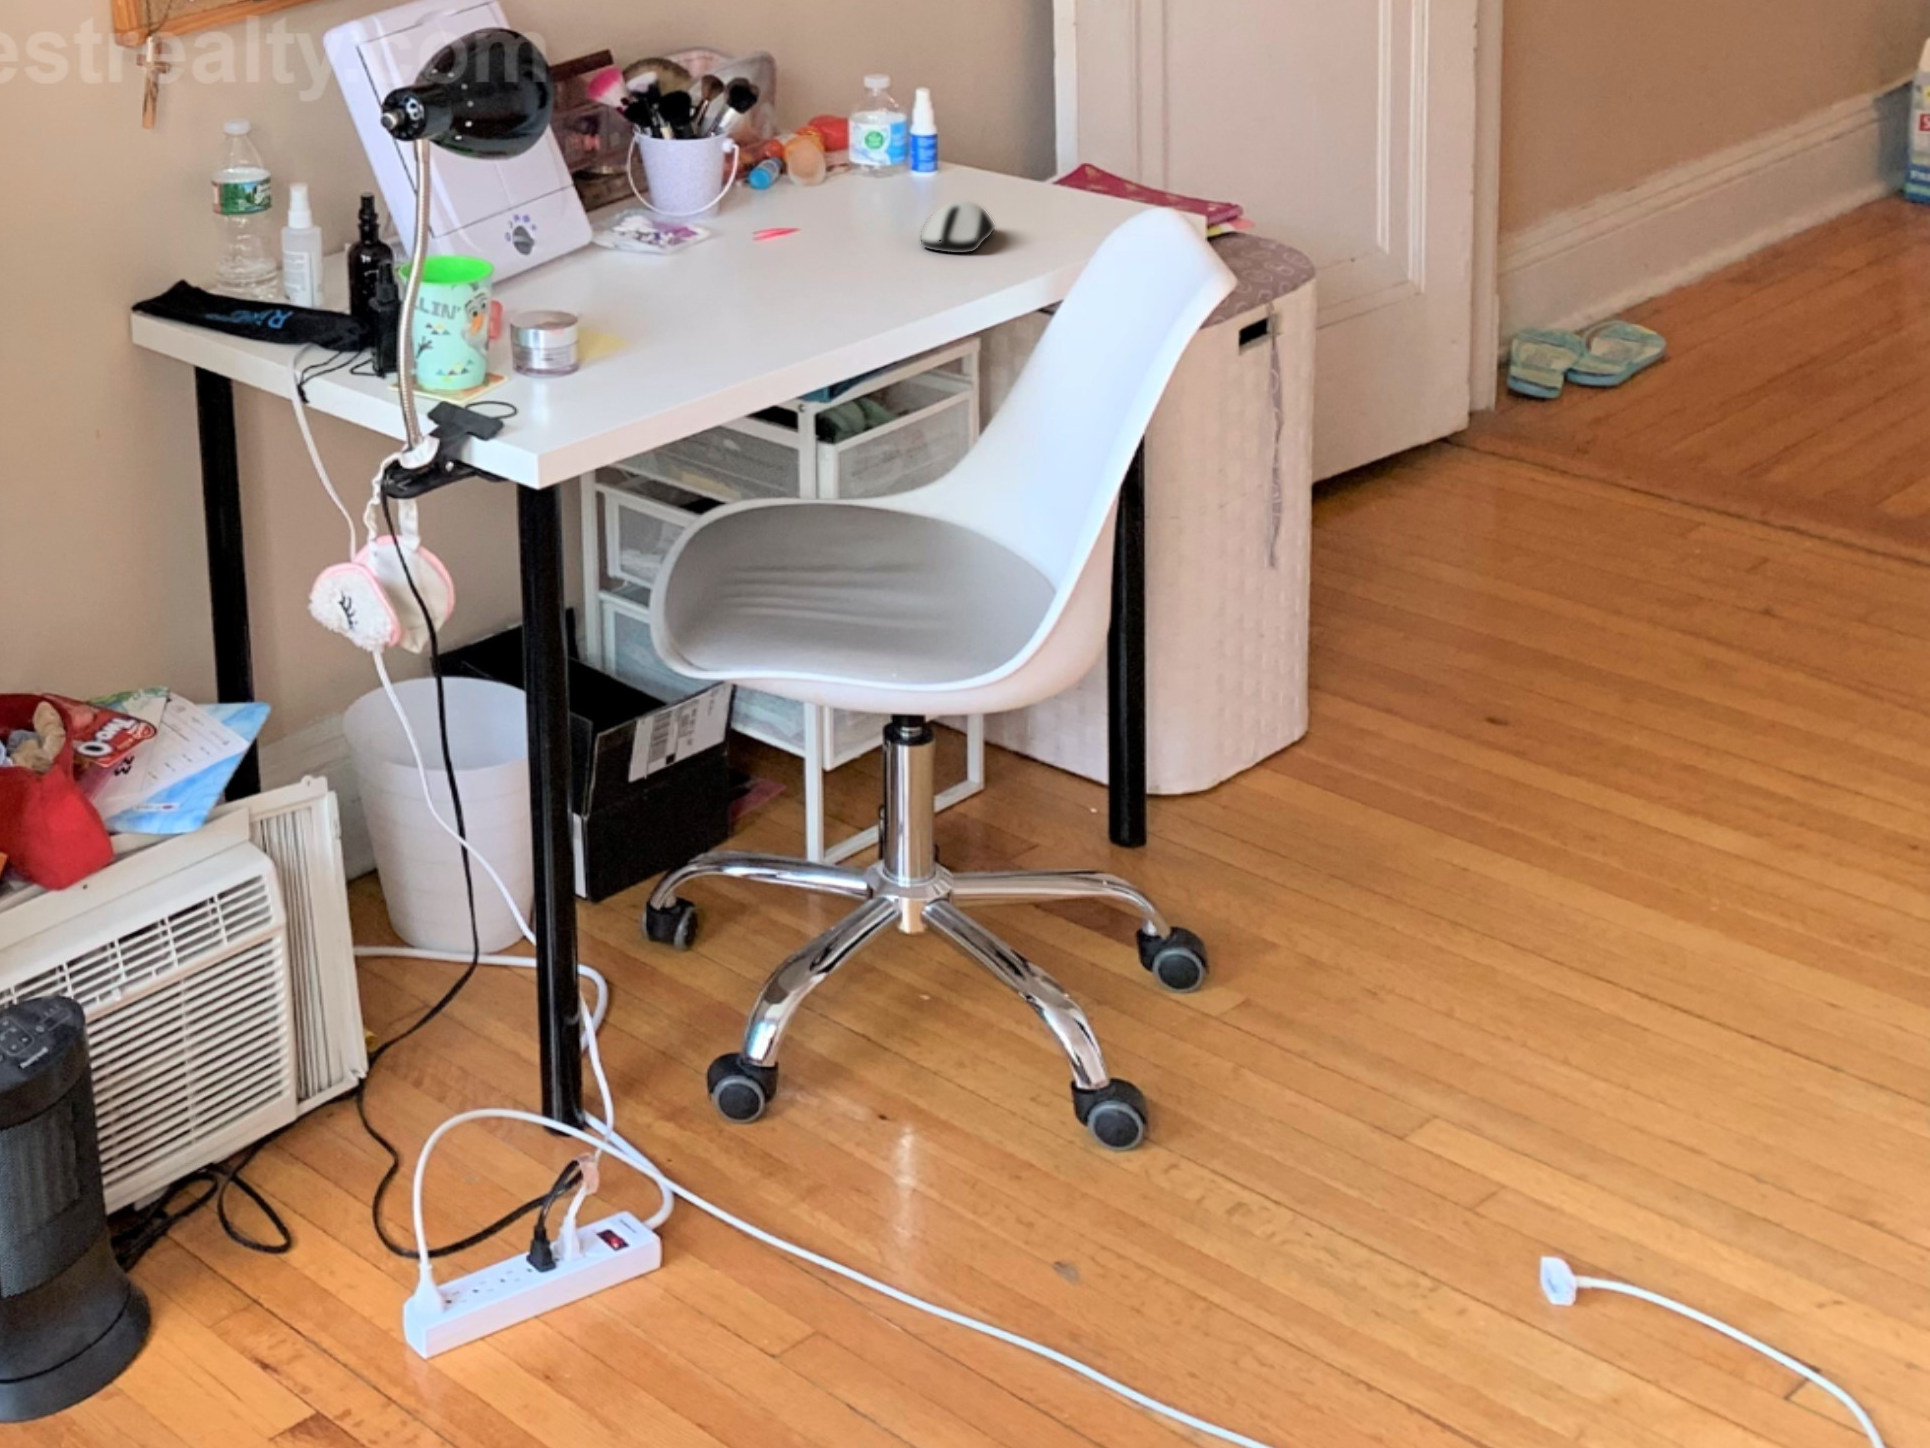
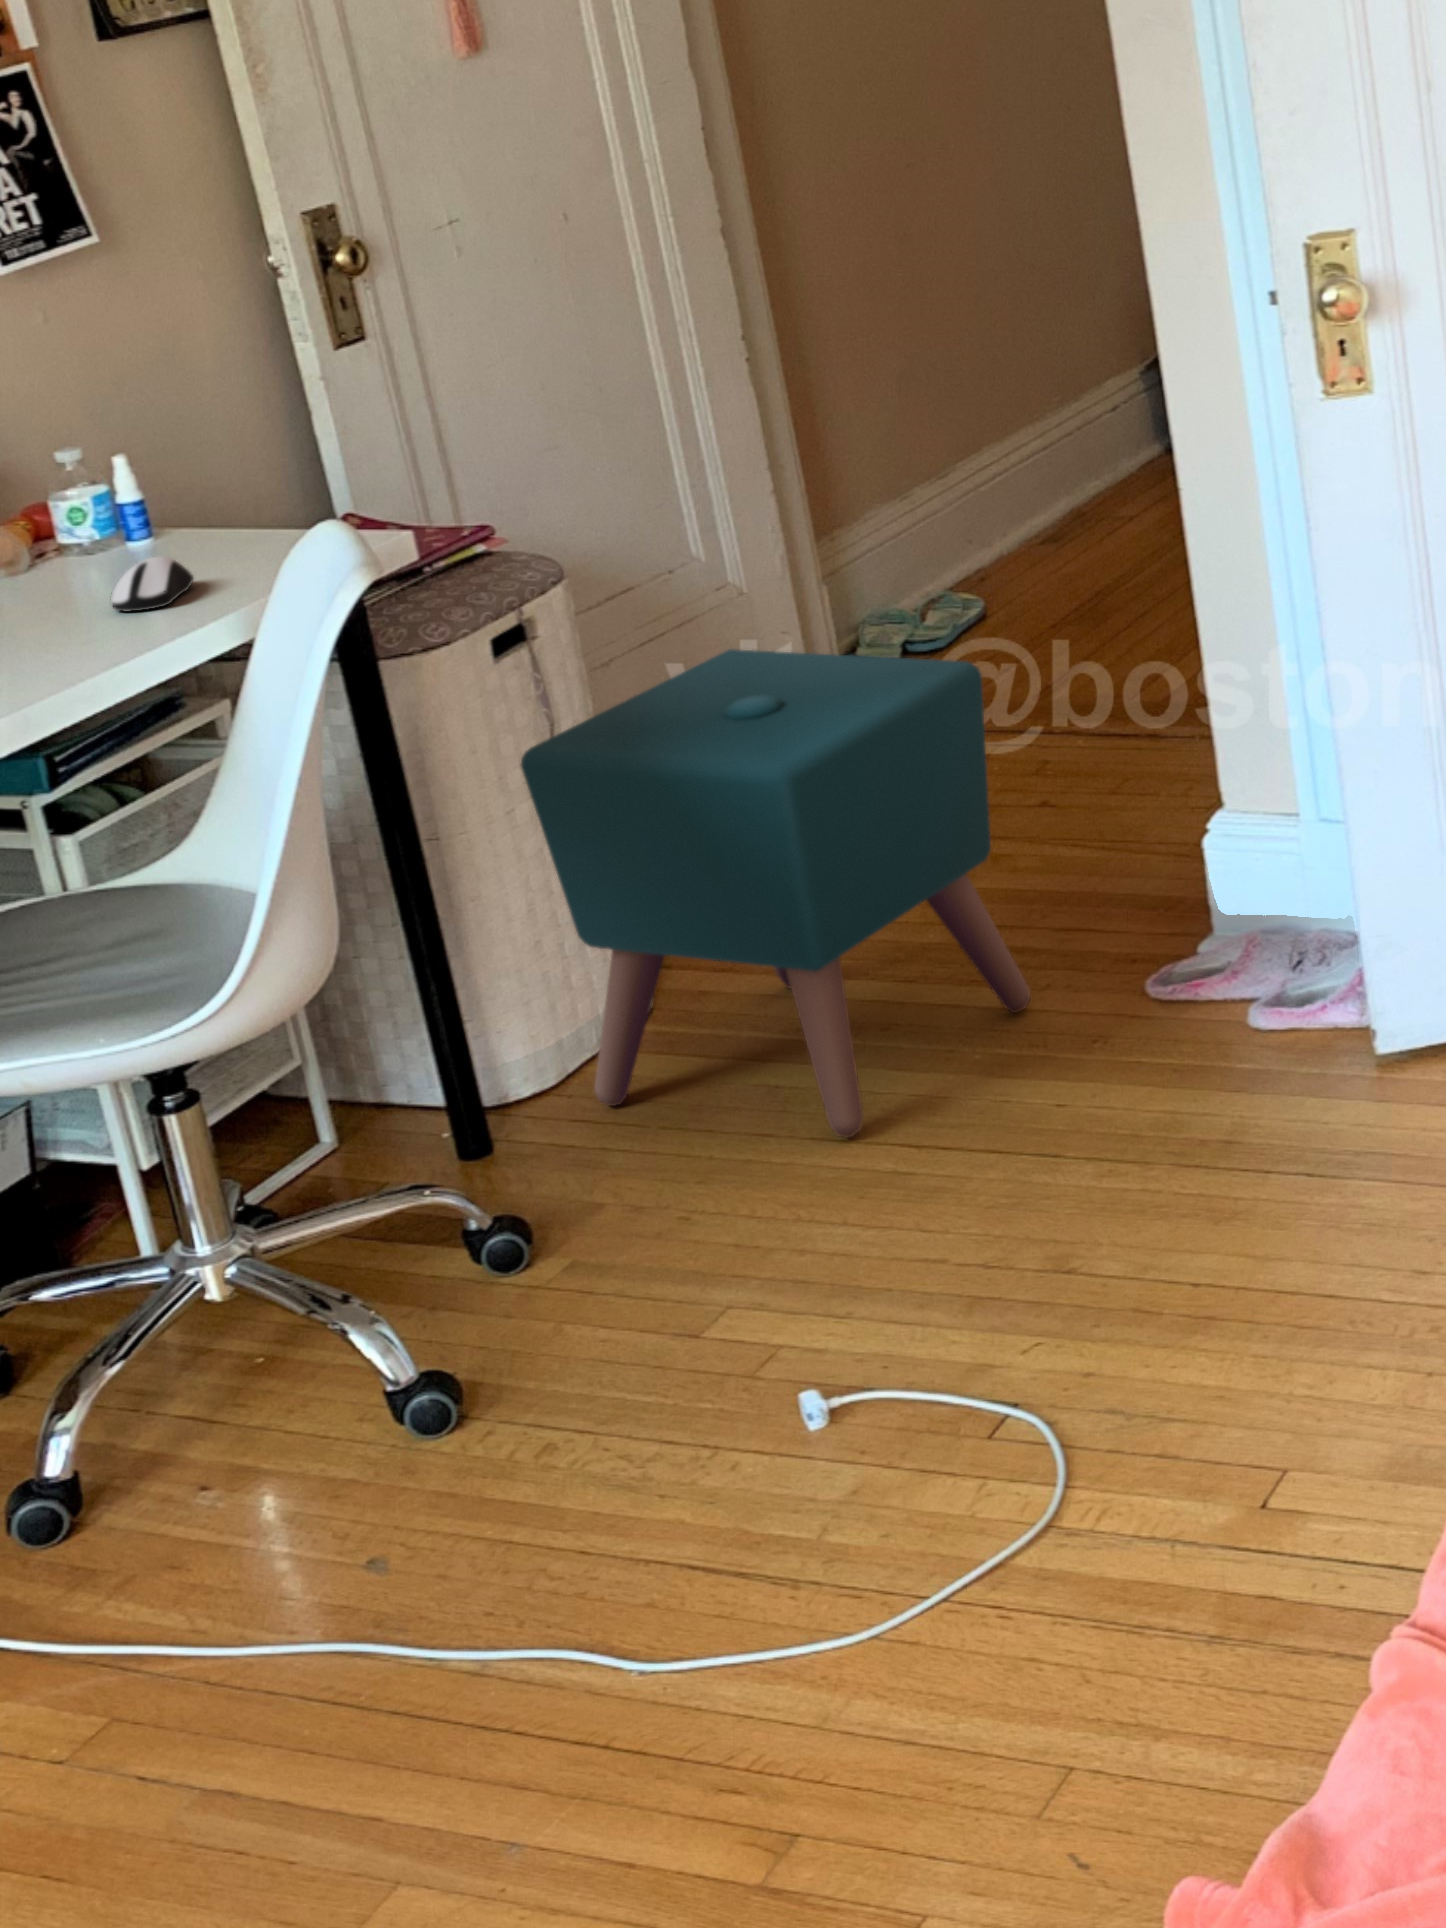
ottoman: none [1259,382,1808,953] -> present [521,649,1030,1138]

